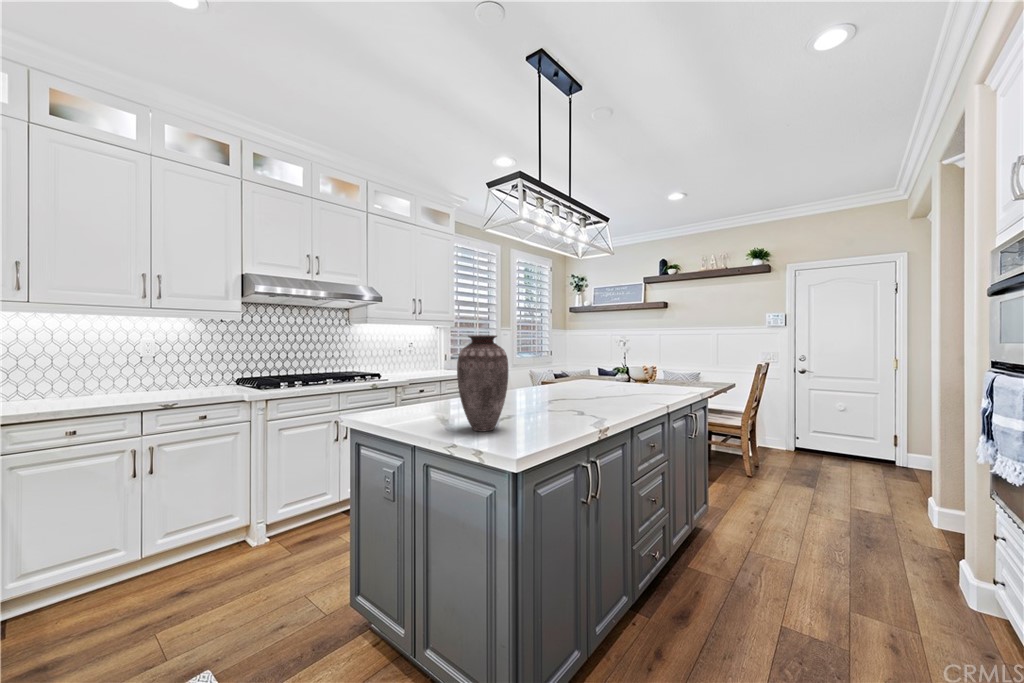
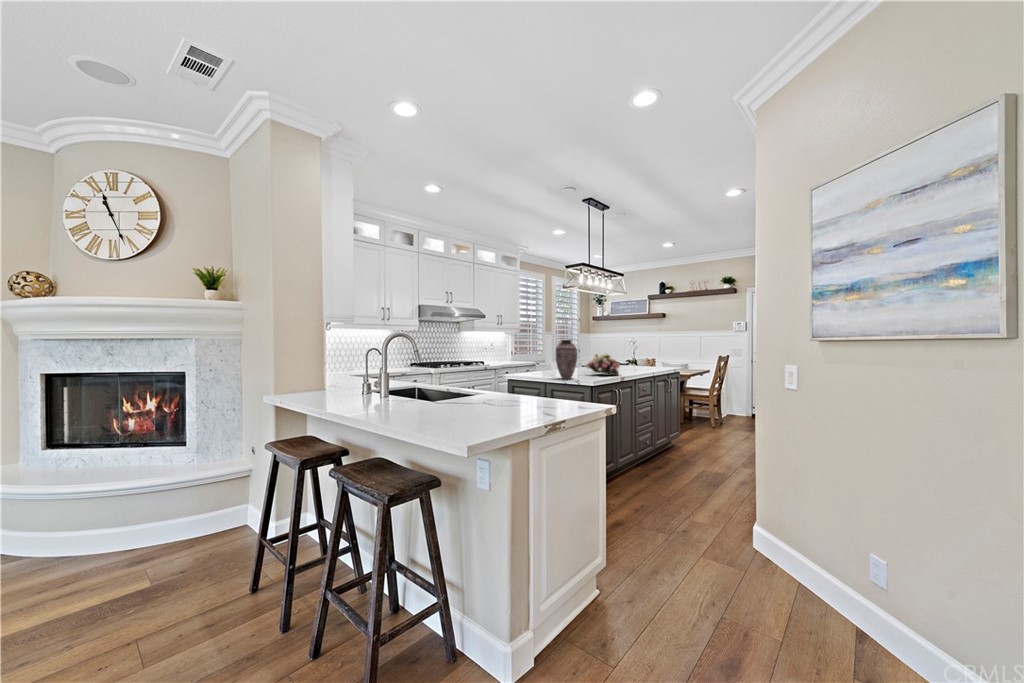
flower arrangement: none [537,365,610,412] -> present [586,354,620,375]

